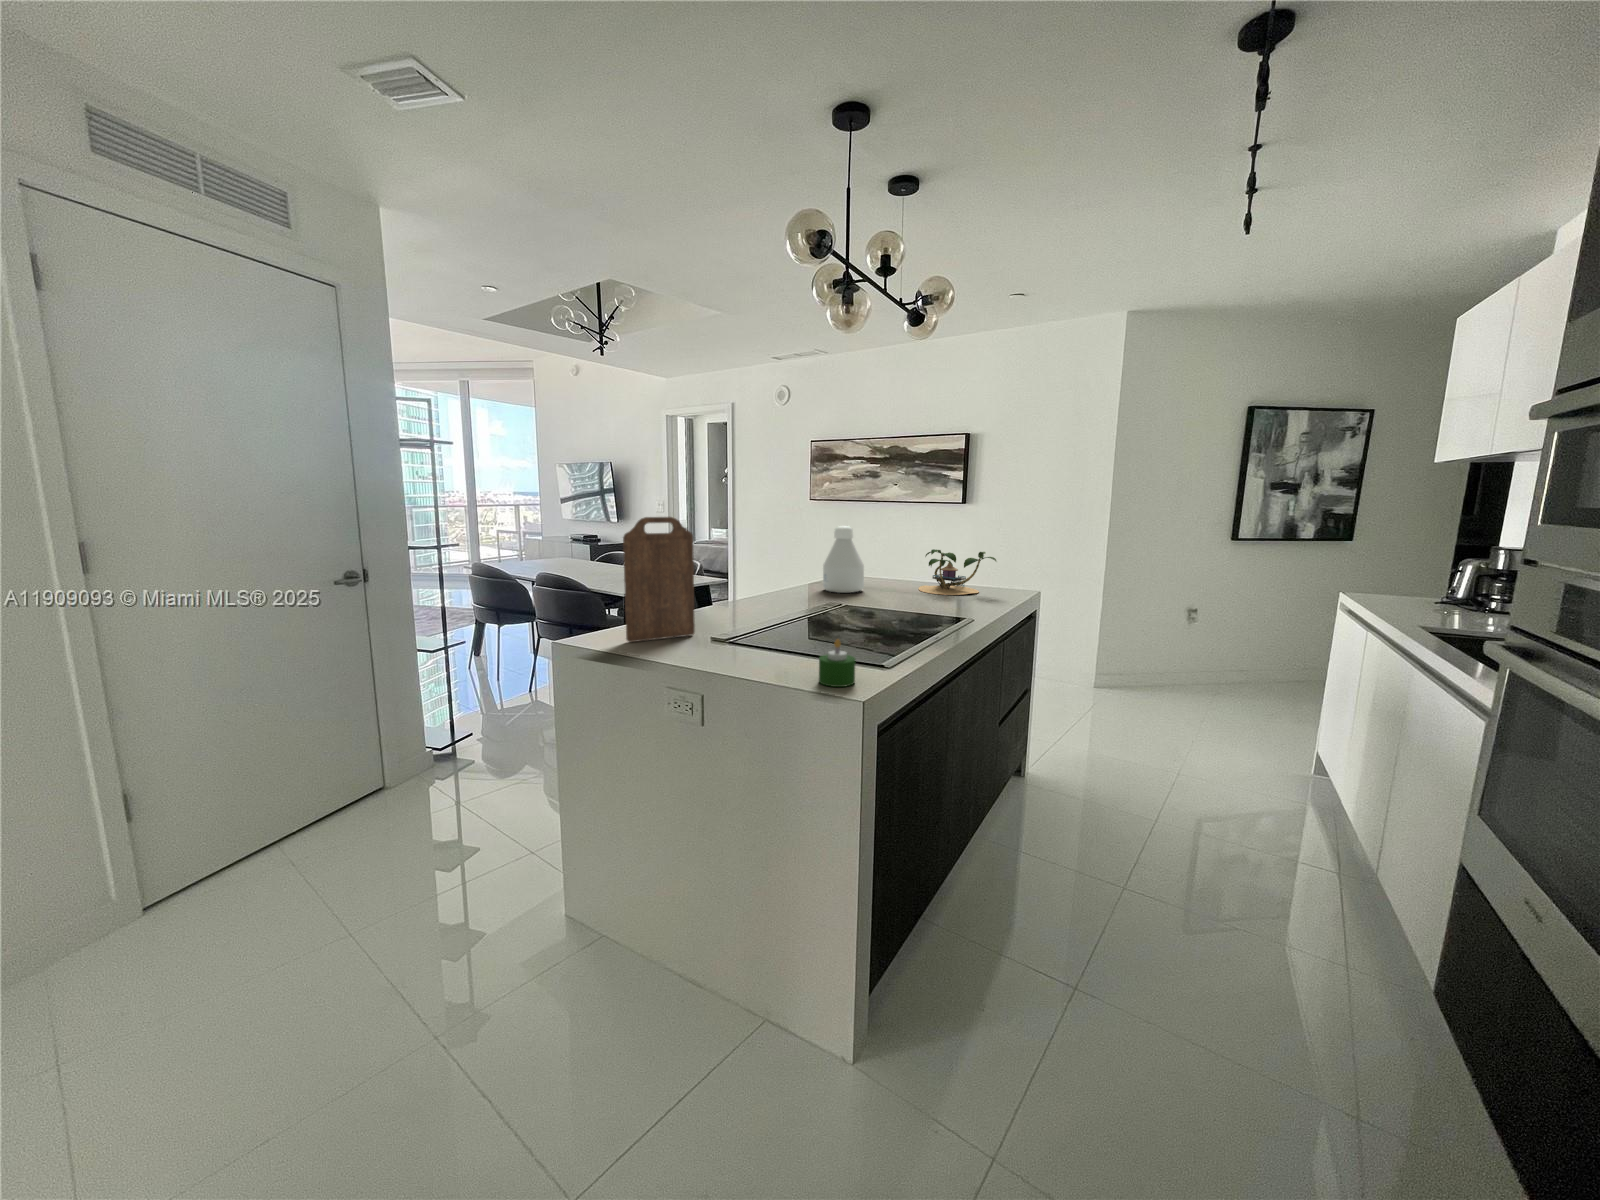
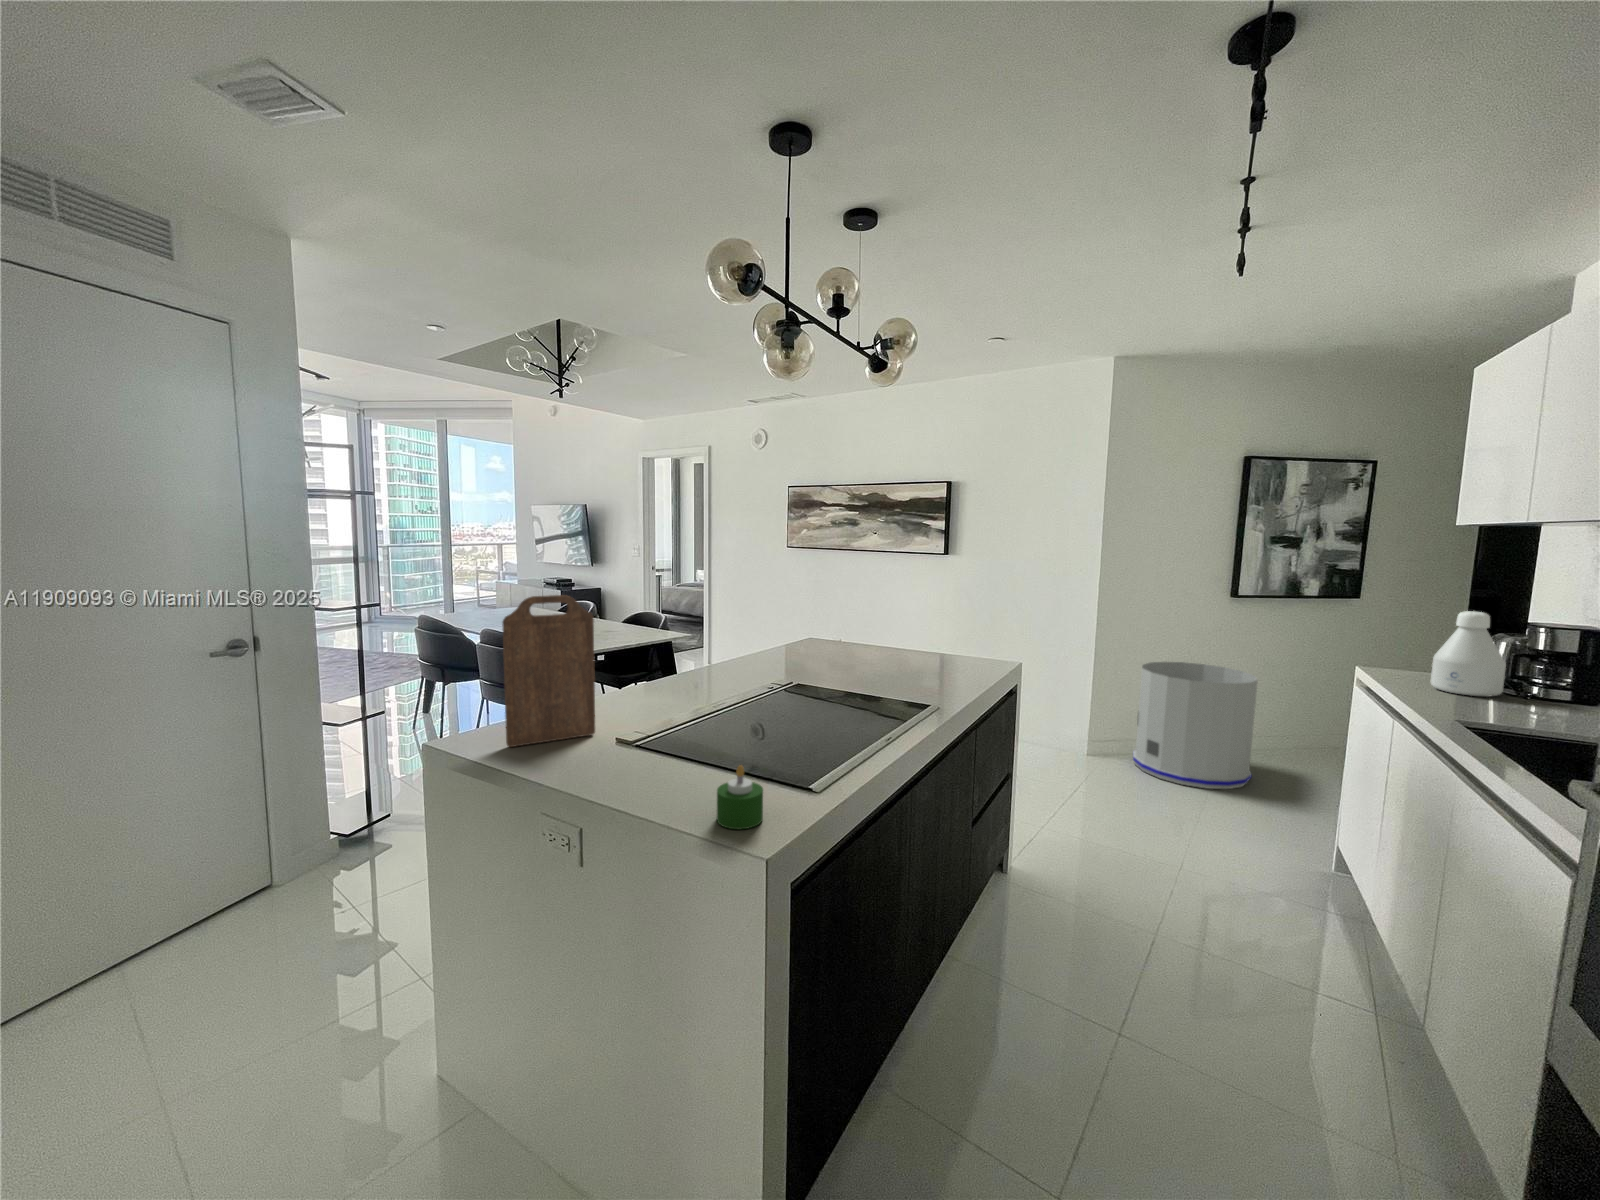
bottle: present [823,526,864,593] -> present [1431,611,1506,697]
plant: present [919,549,996,595] -> none [883,616,970,669]
trash can: none [1136,600,1253,713] -> present [1133,662,1258,789]

